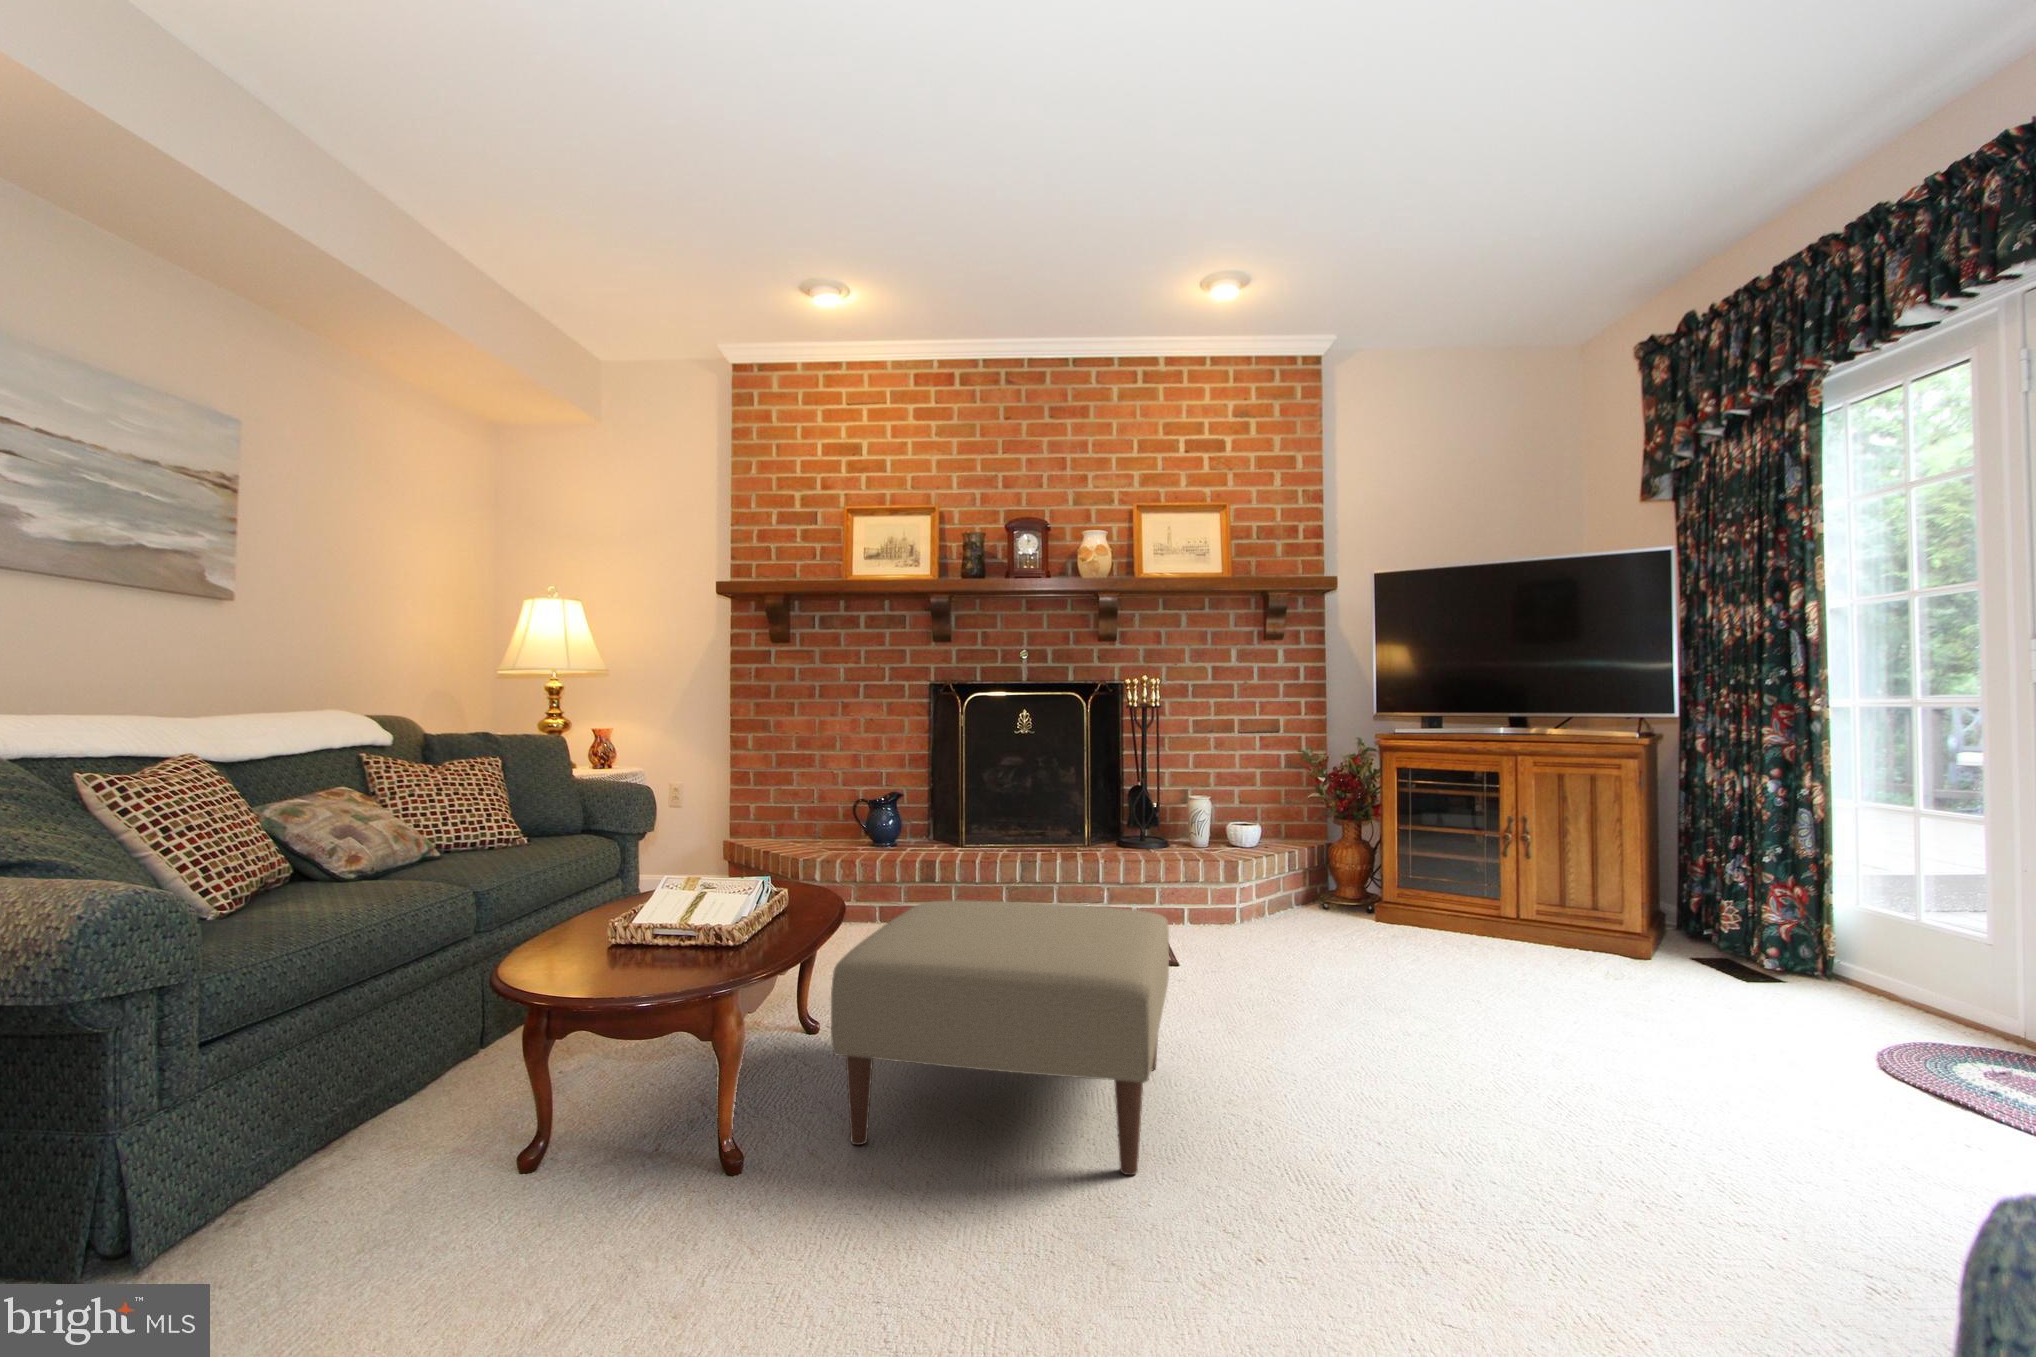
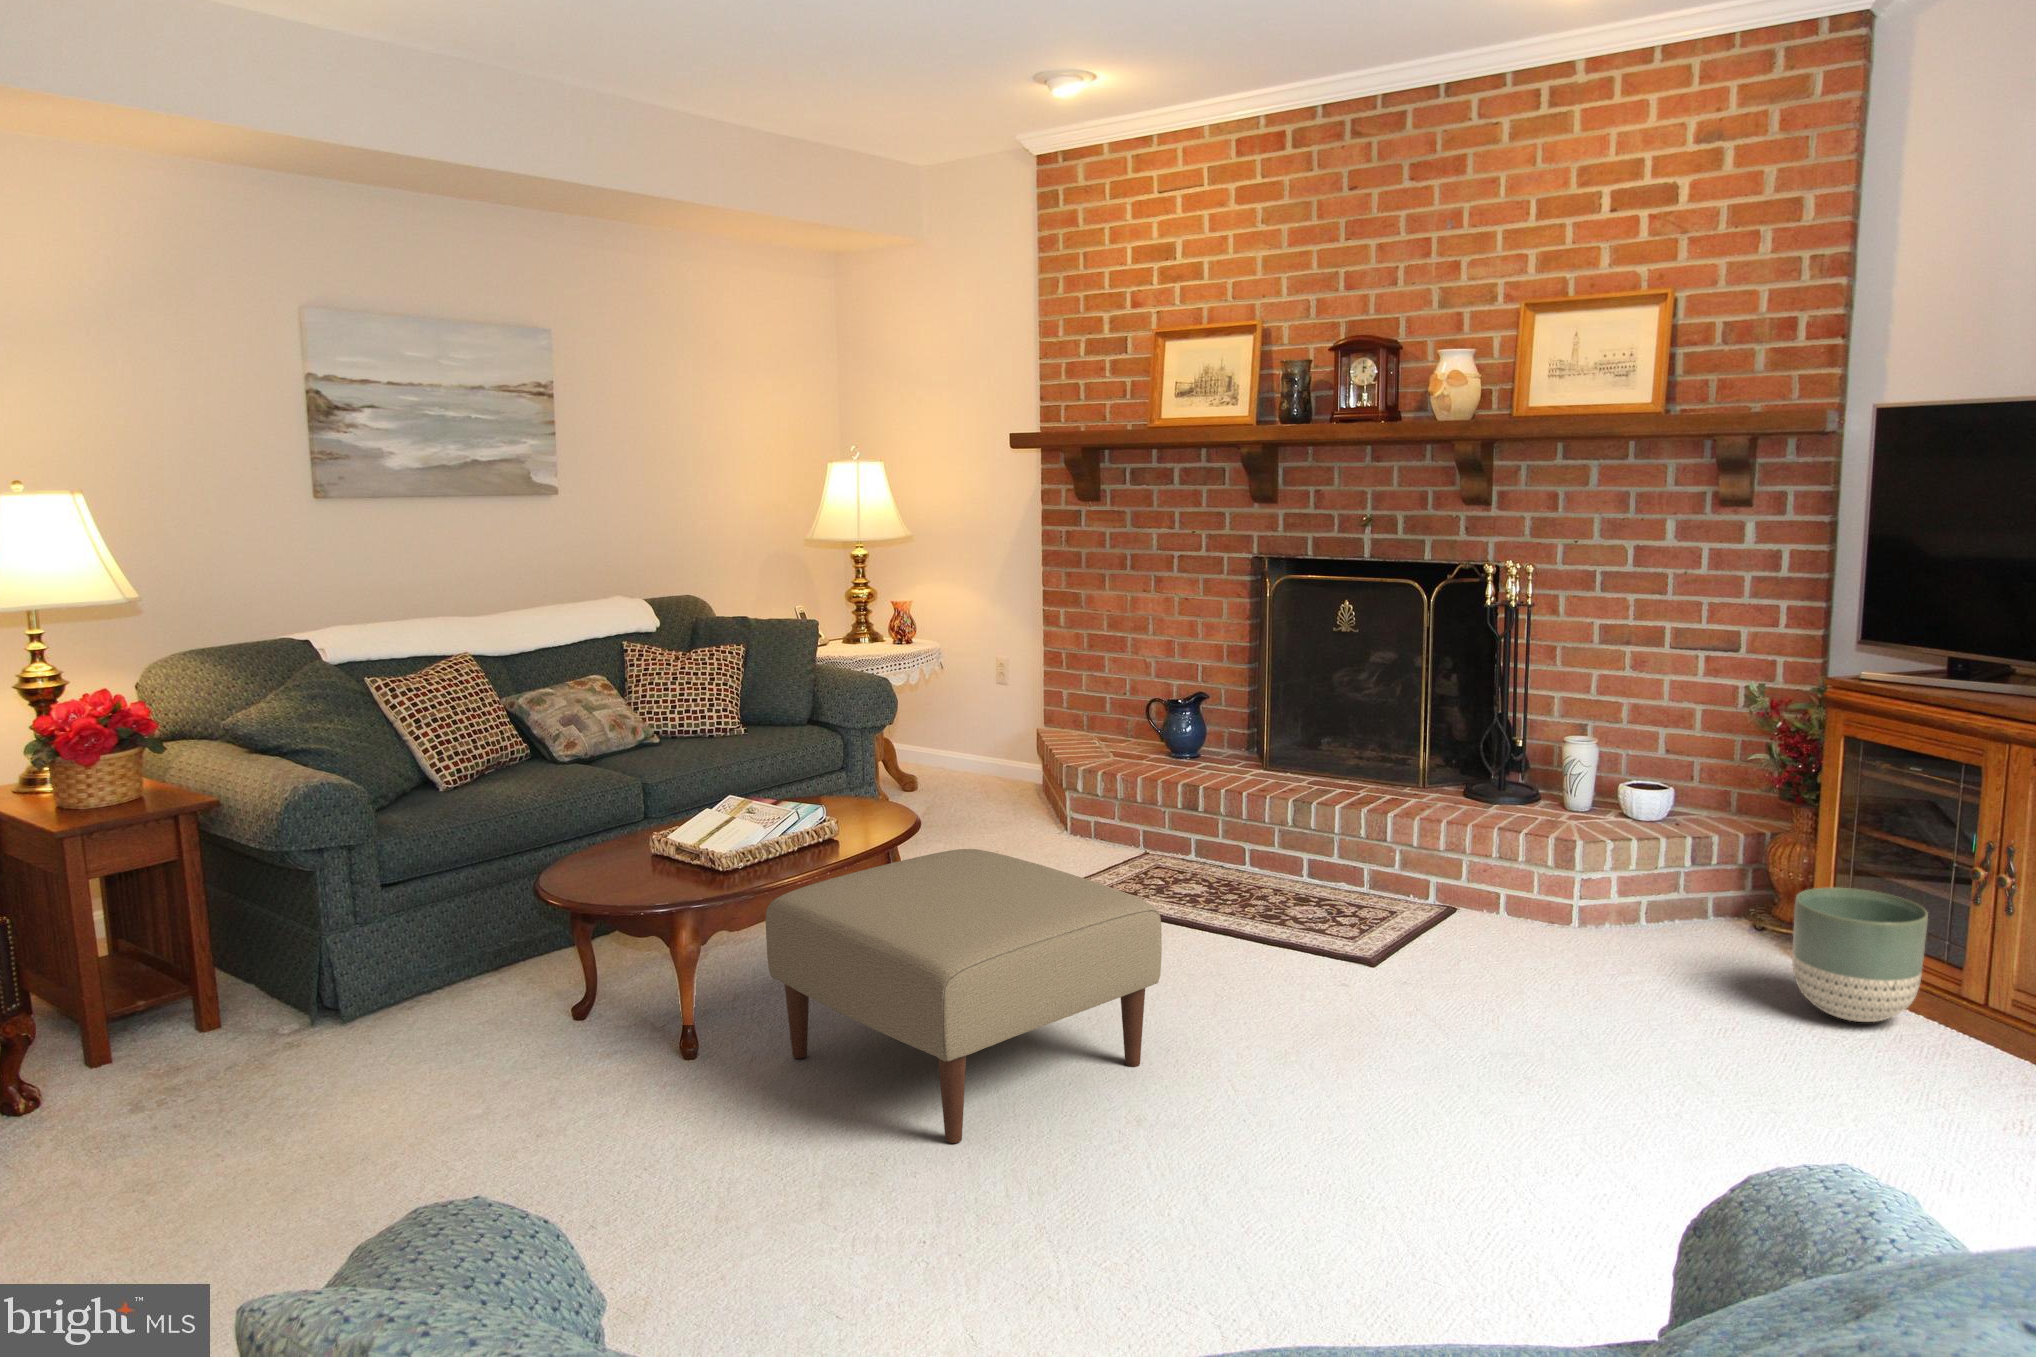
planter: none [1412,861,1491,944] -> present [1792,888,1928,1022]

